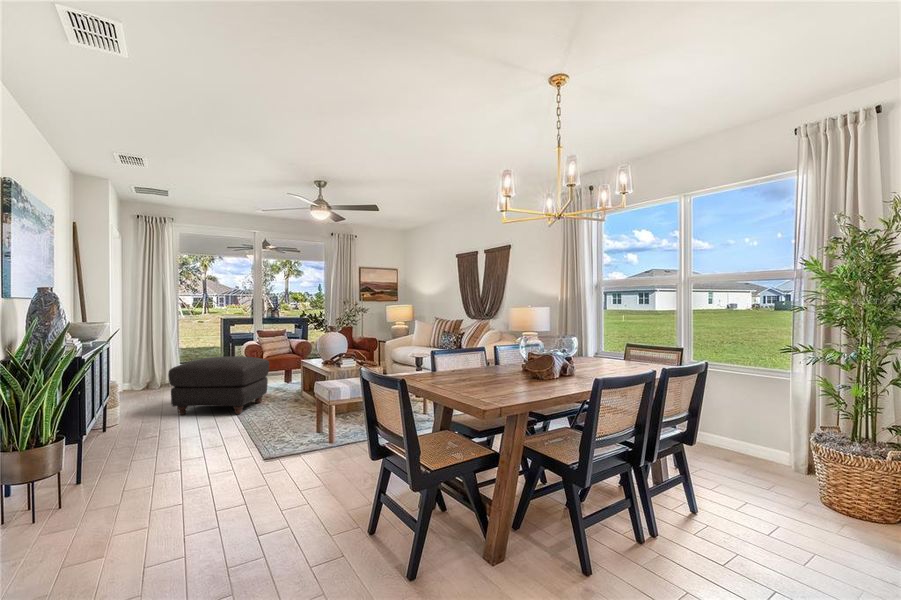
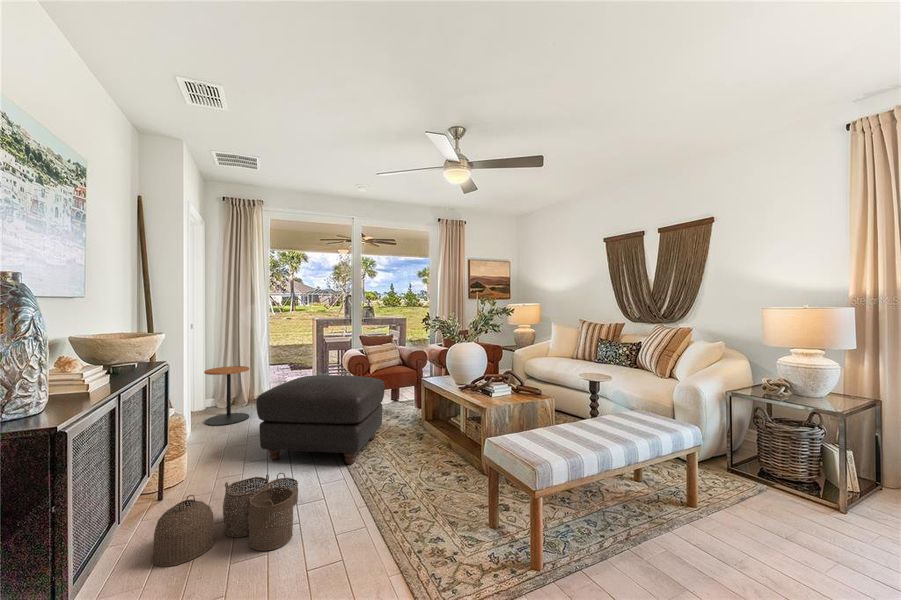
side table: none [123,355,162,400] -> present [204,366,249,426]
woven basket: none [103,409,198,454] -> present [151,473,298,566]

